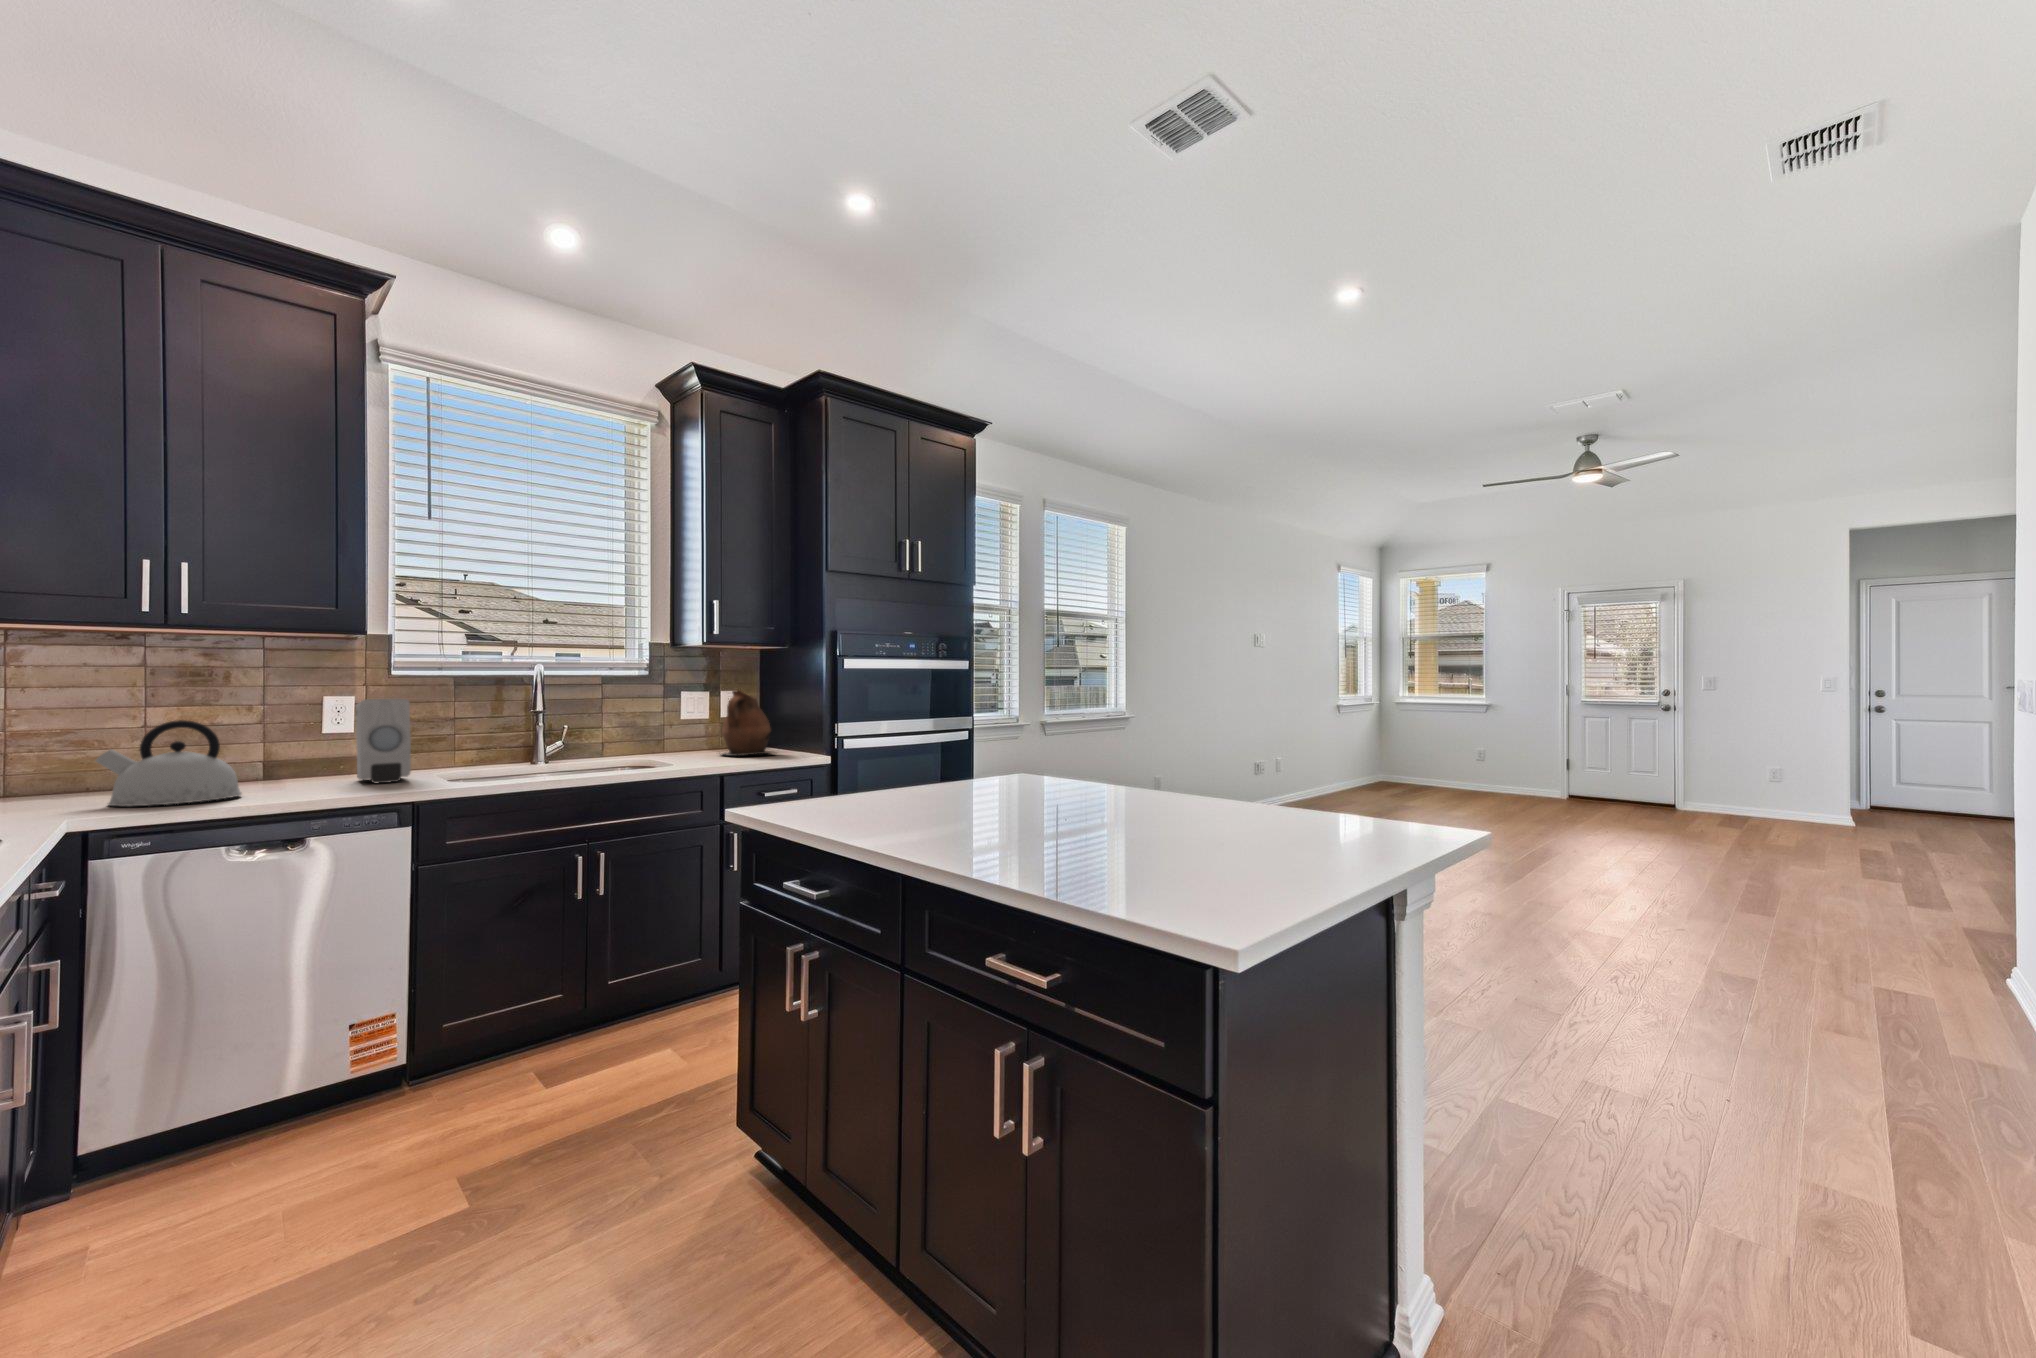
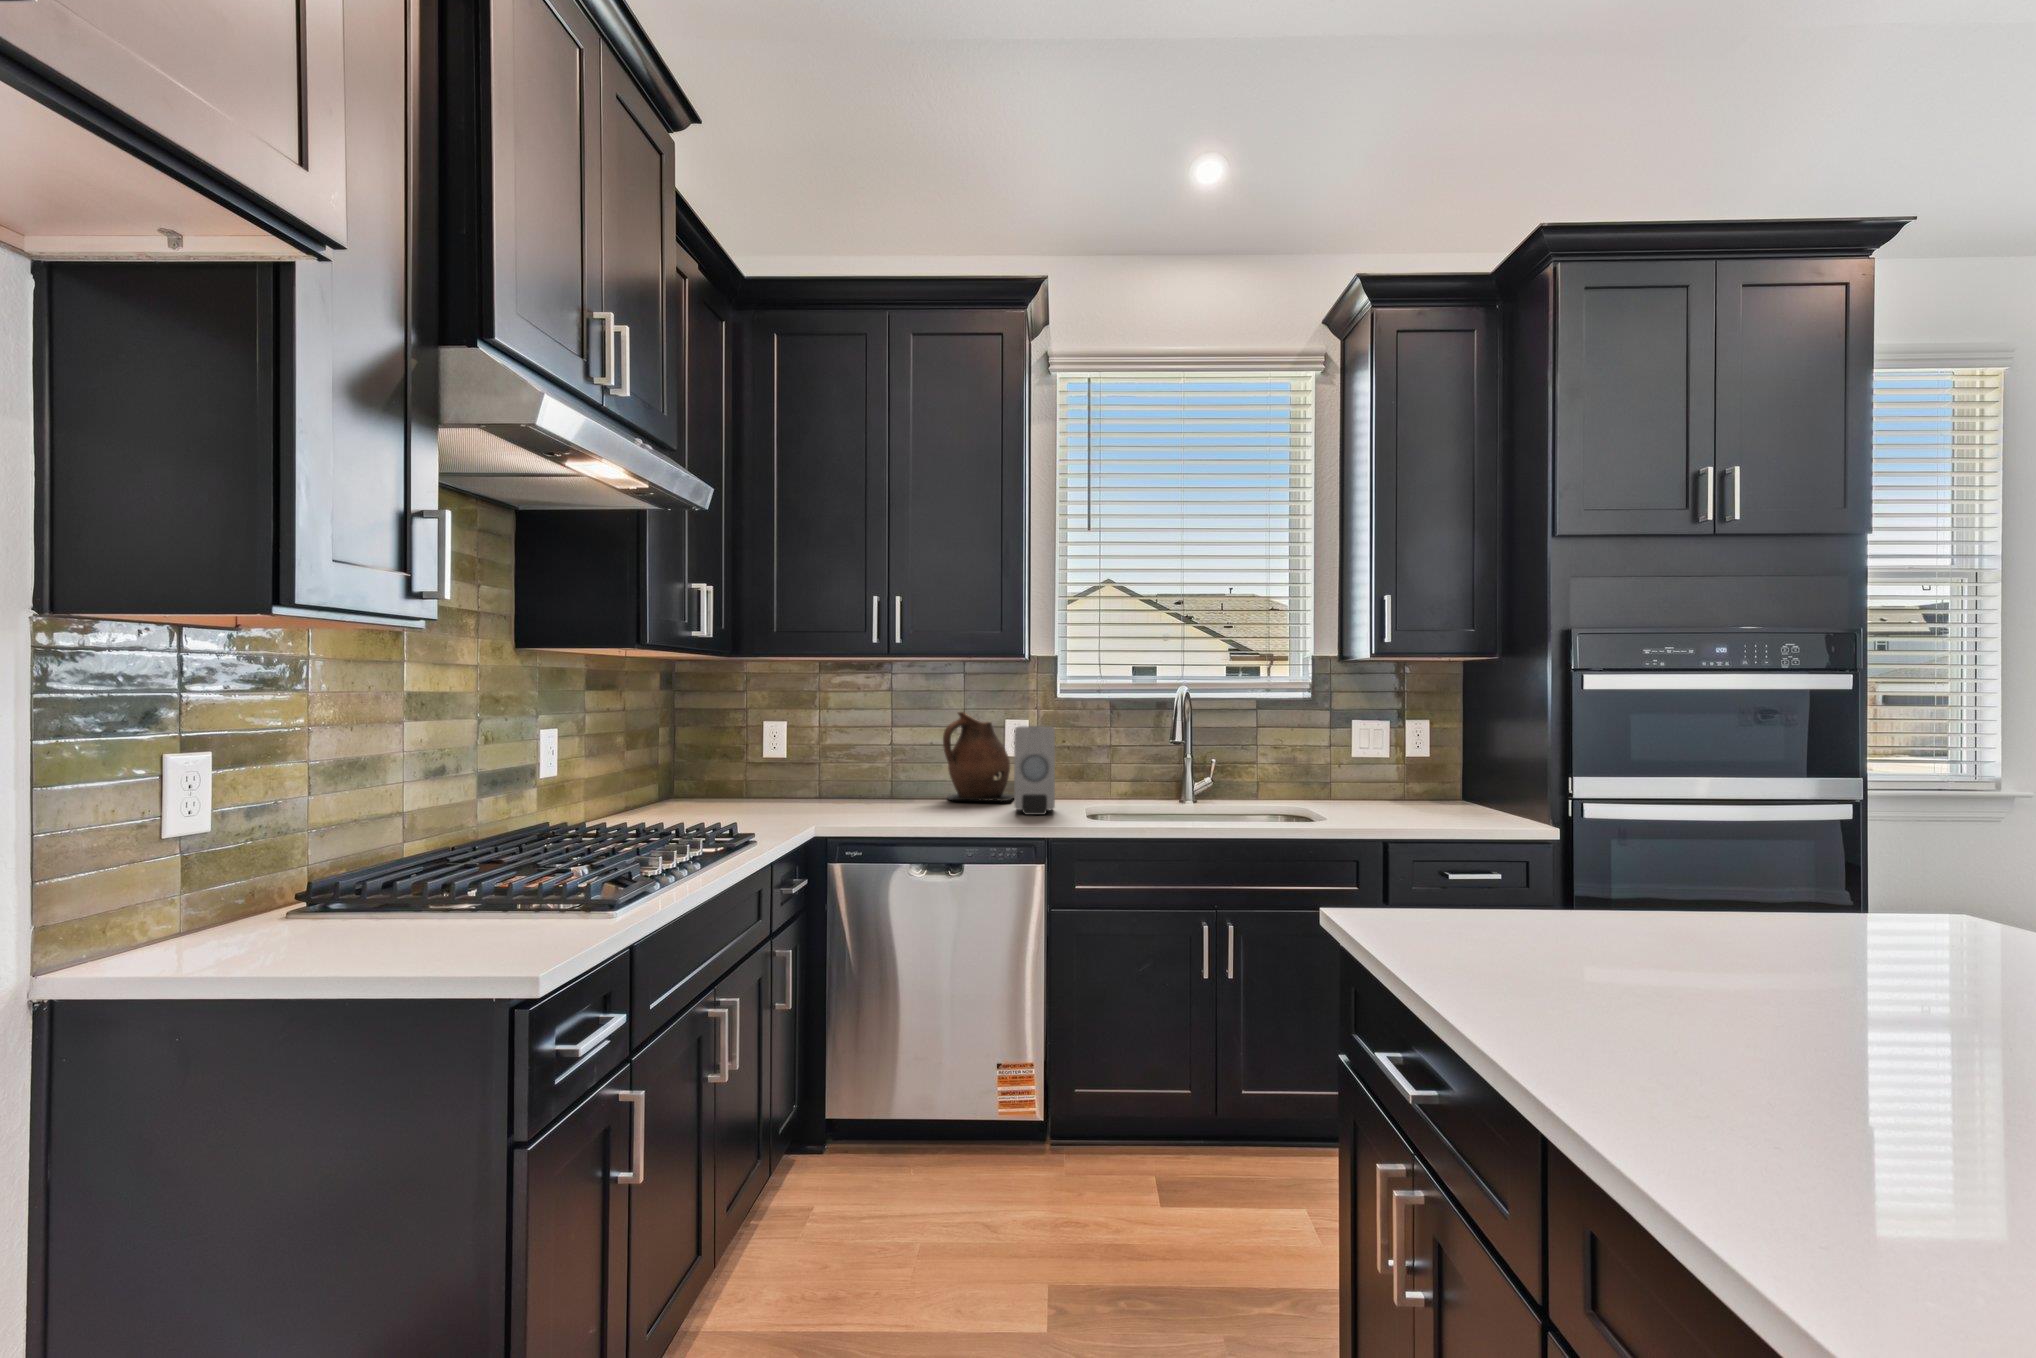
ceramic pitcher: present [720,690,775,756] -> present [943,712,1014,801]
kettle: present [96,720,241,806] -> none [833,744,923,821]

